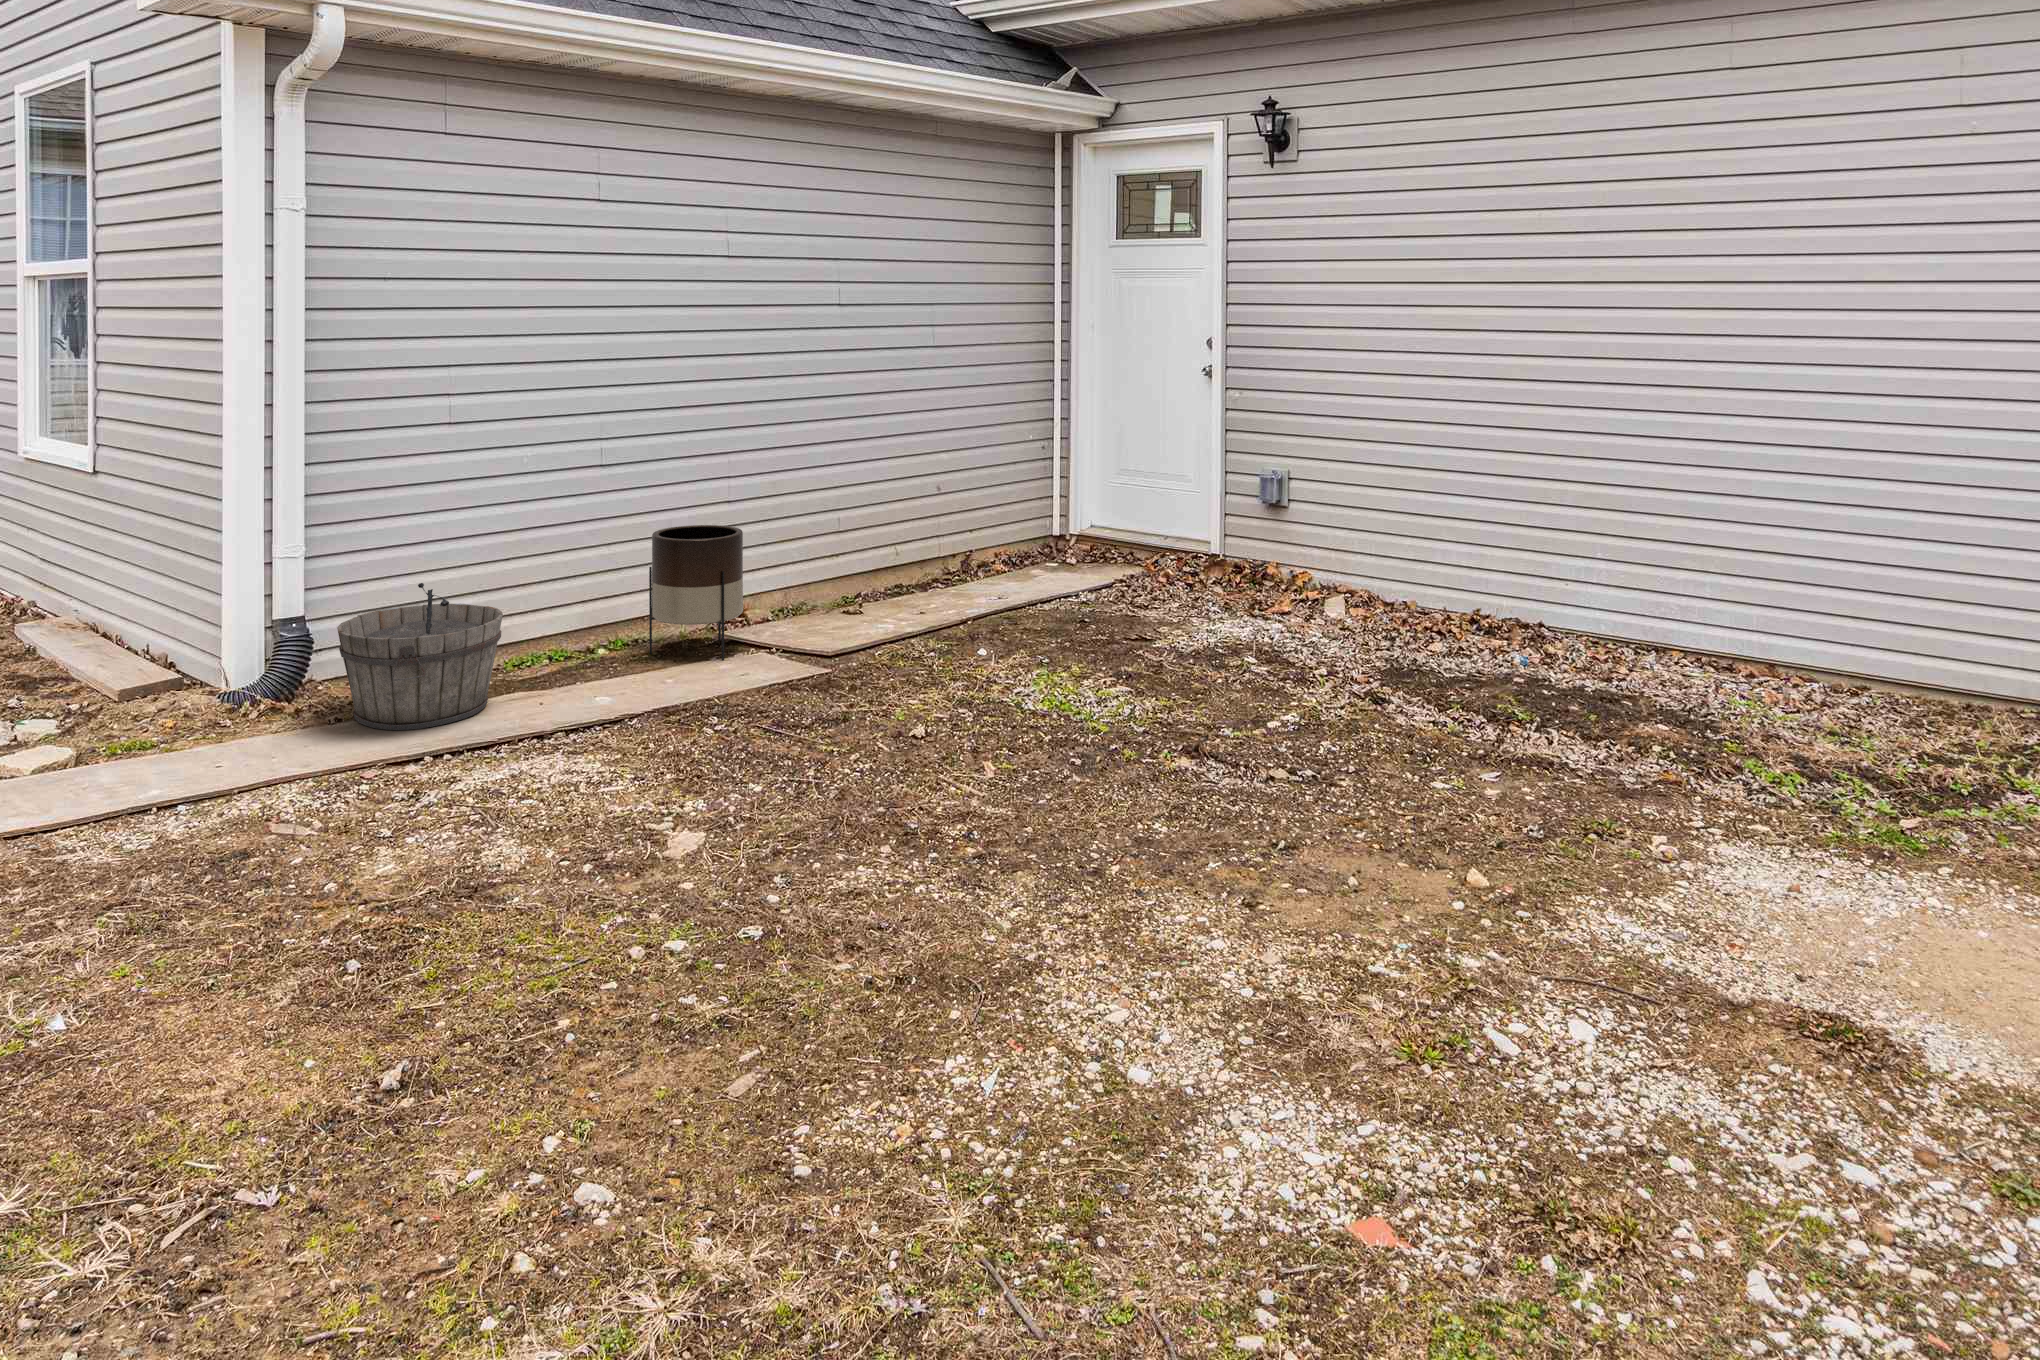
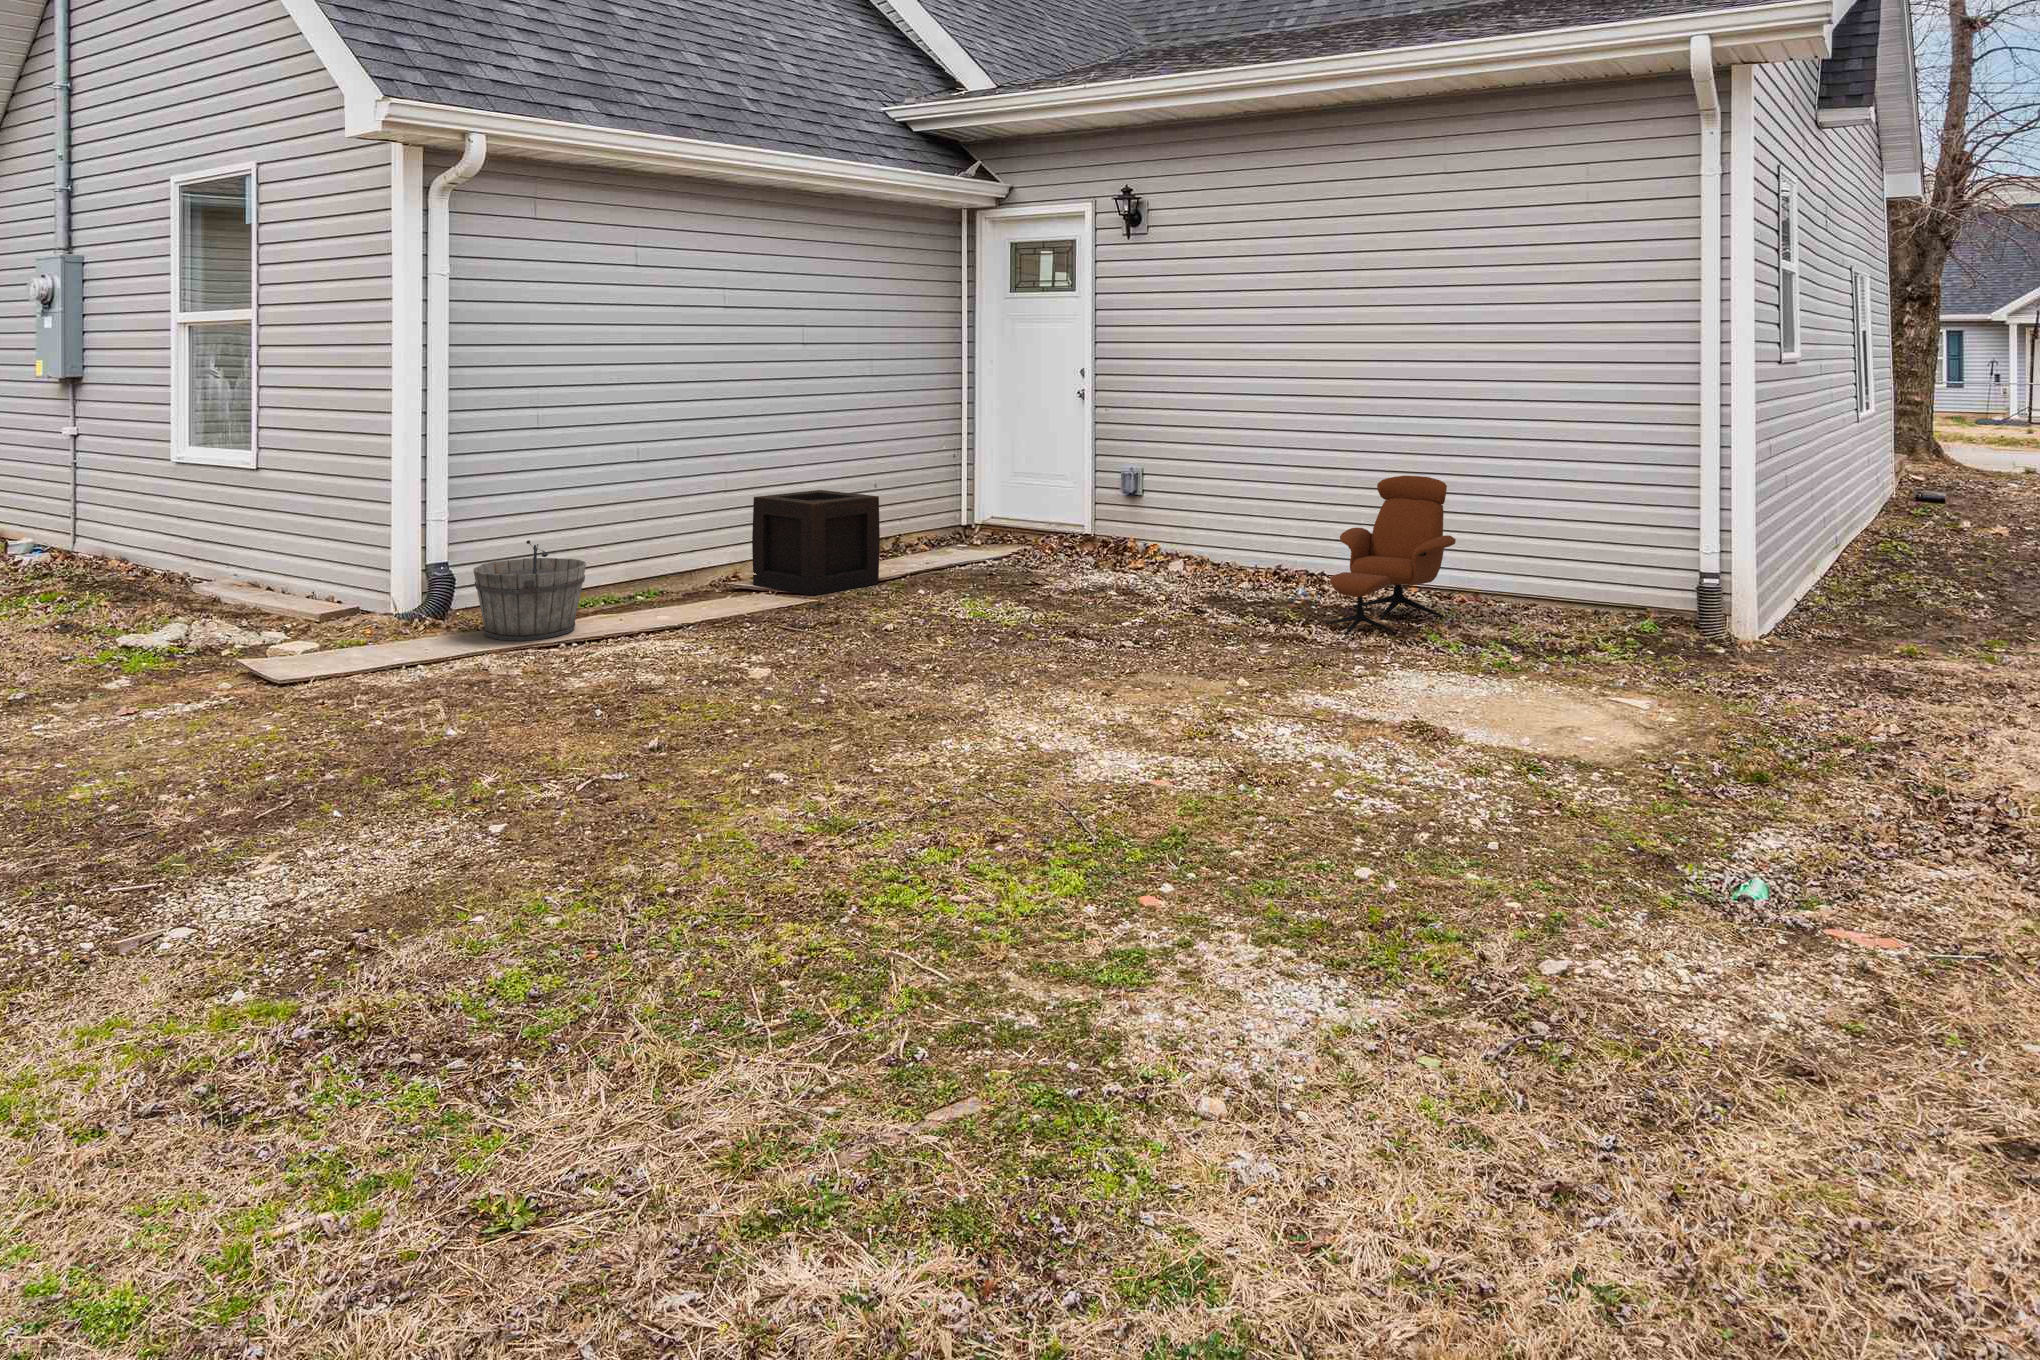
wooden crate: none [763,498,931,648] -> present [752,490,880,596]
lounge chair: none [1560,498,1754,744] -> present [1325,476,1456,635]
planter: present [649,525,743,660] -> none [675,507,744,603]

